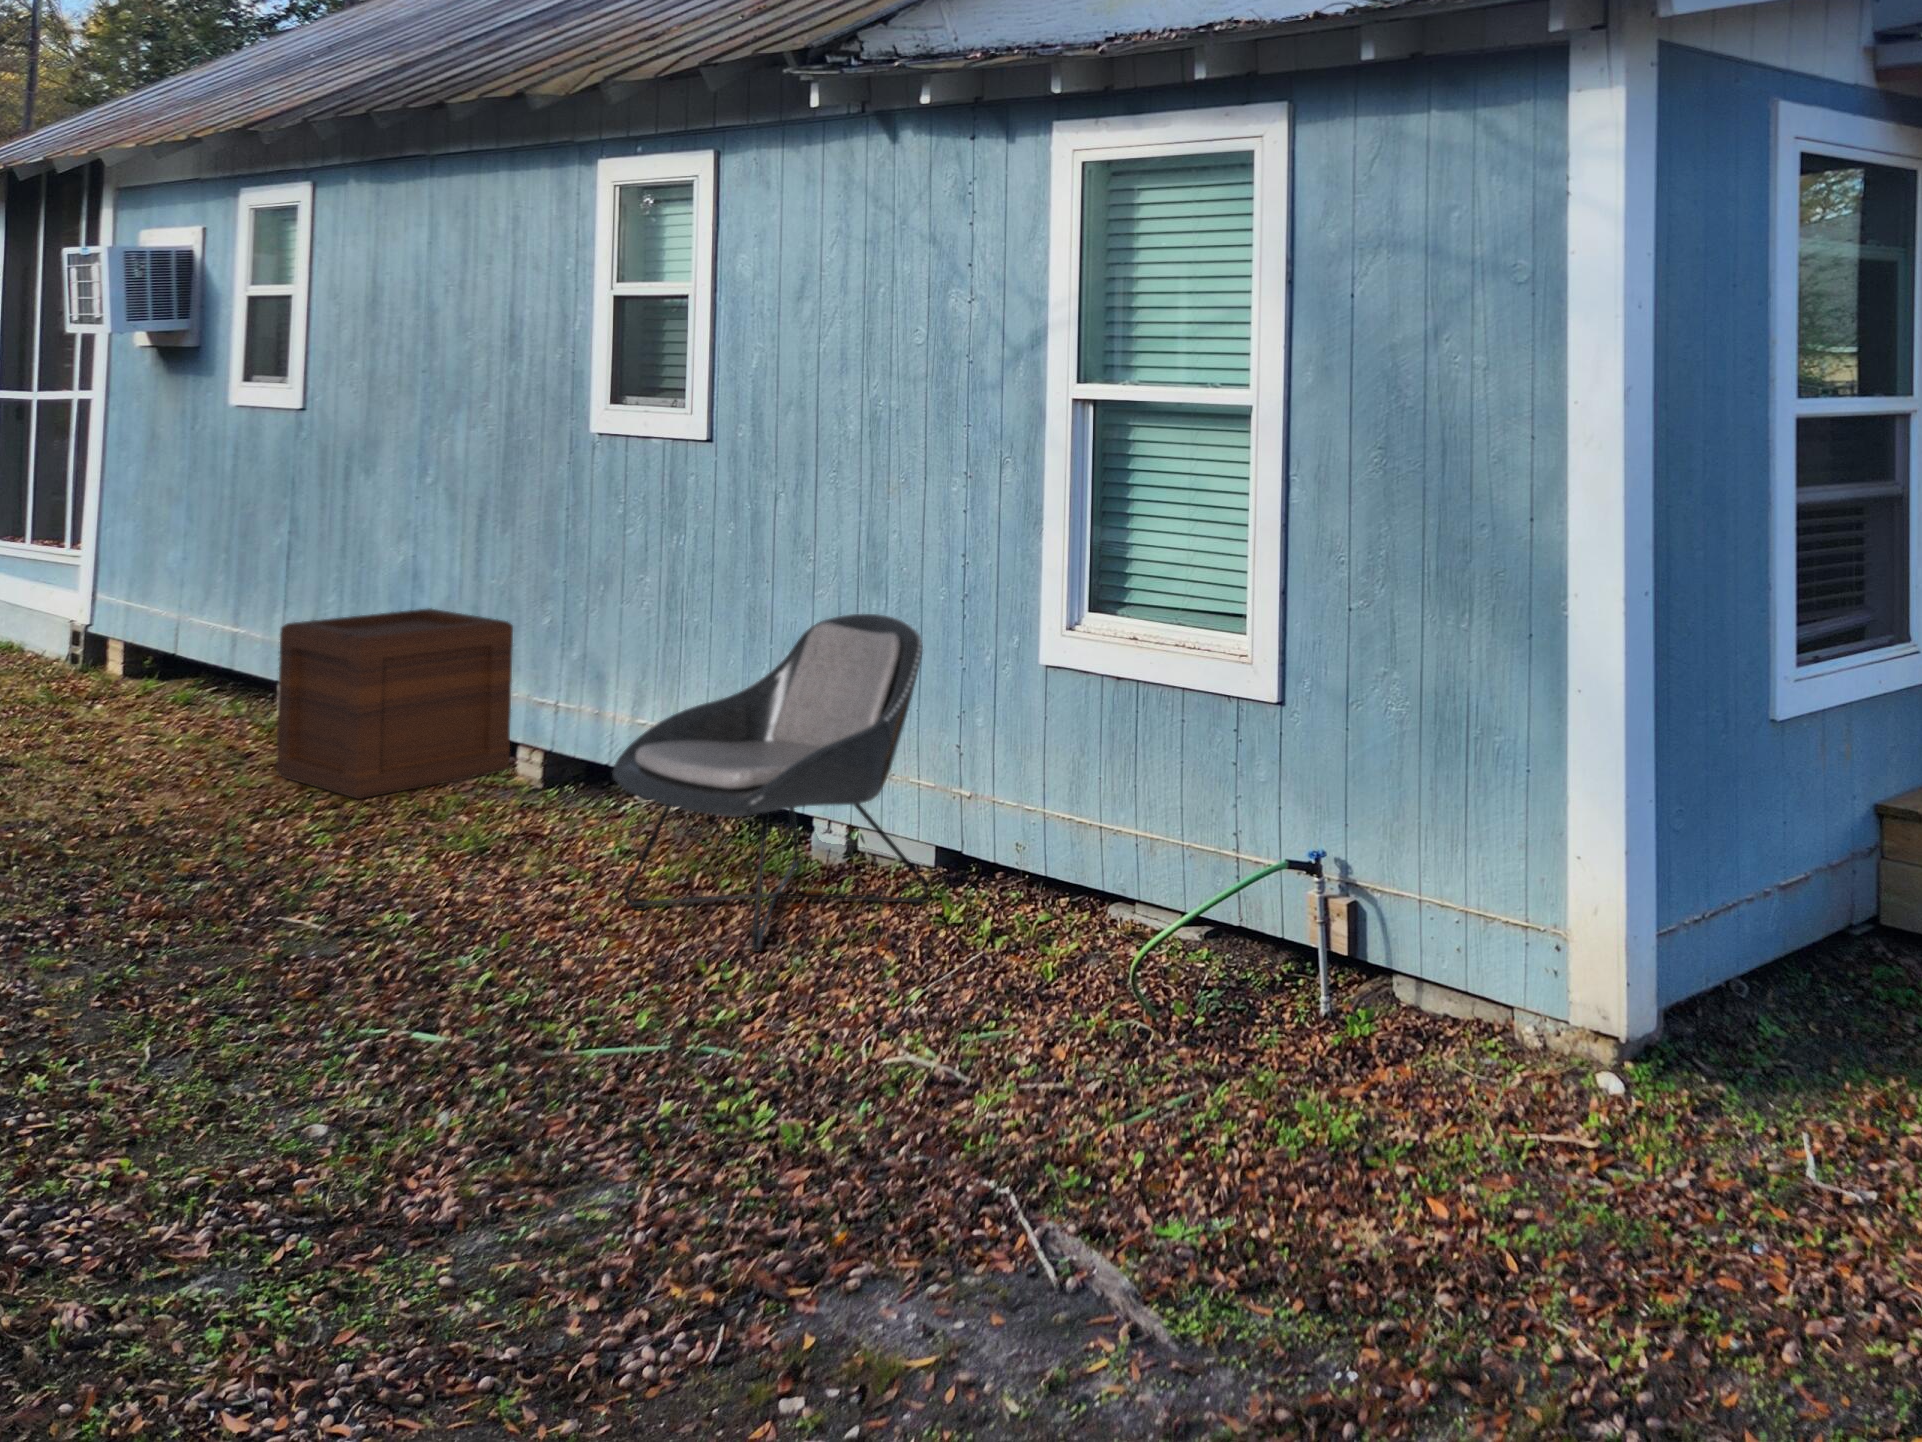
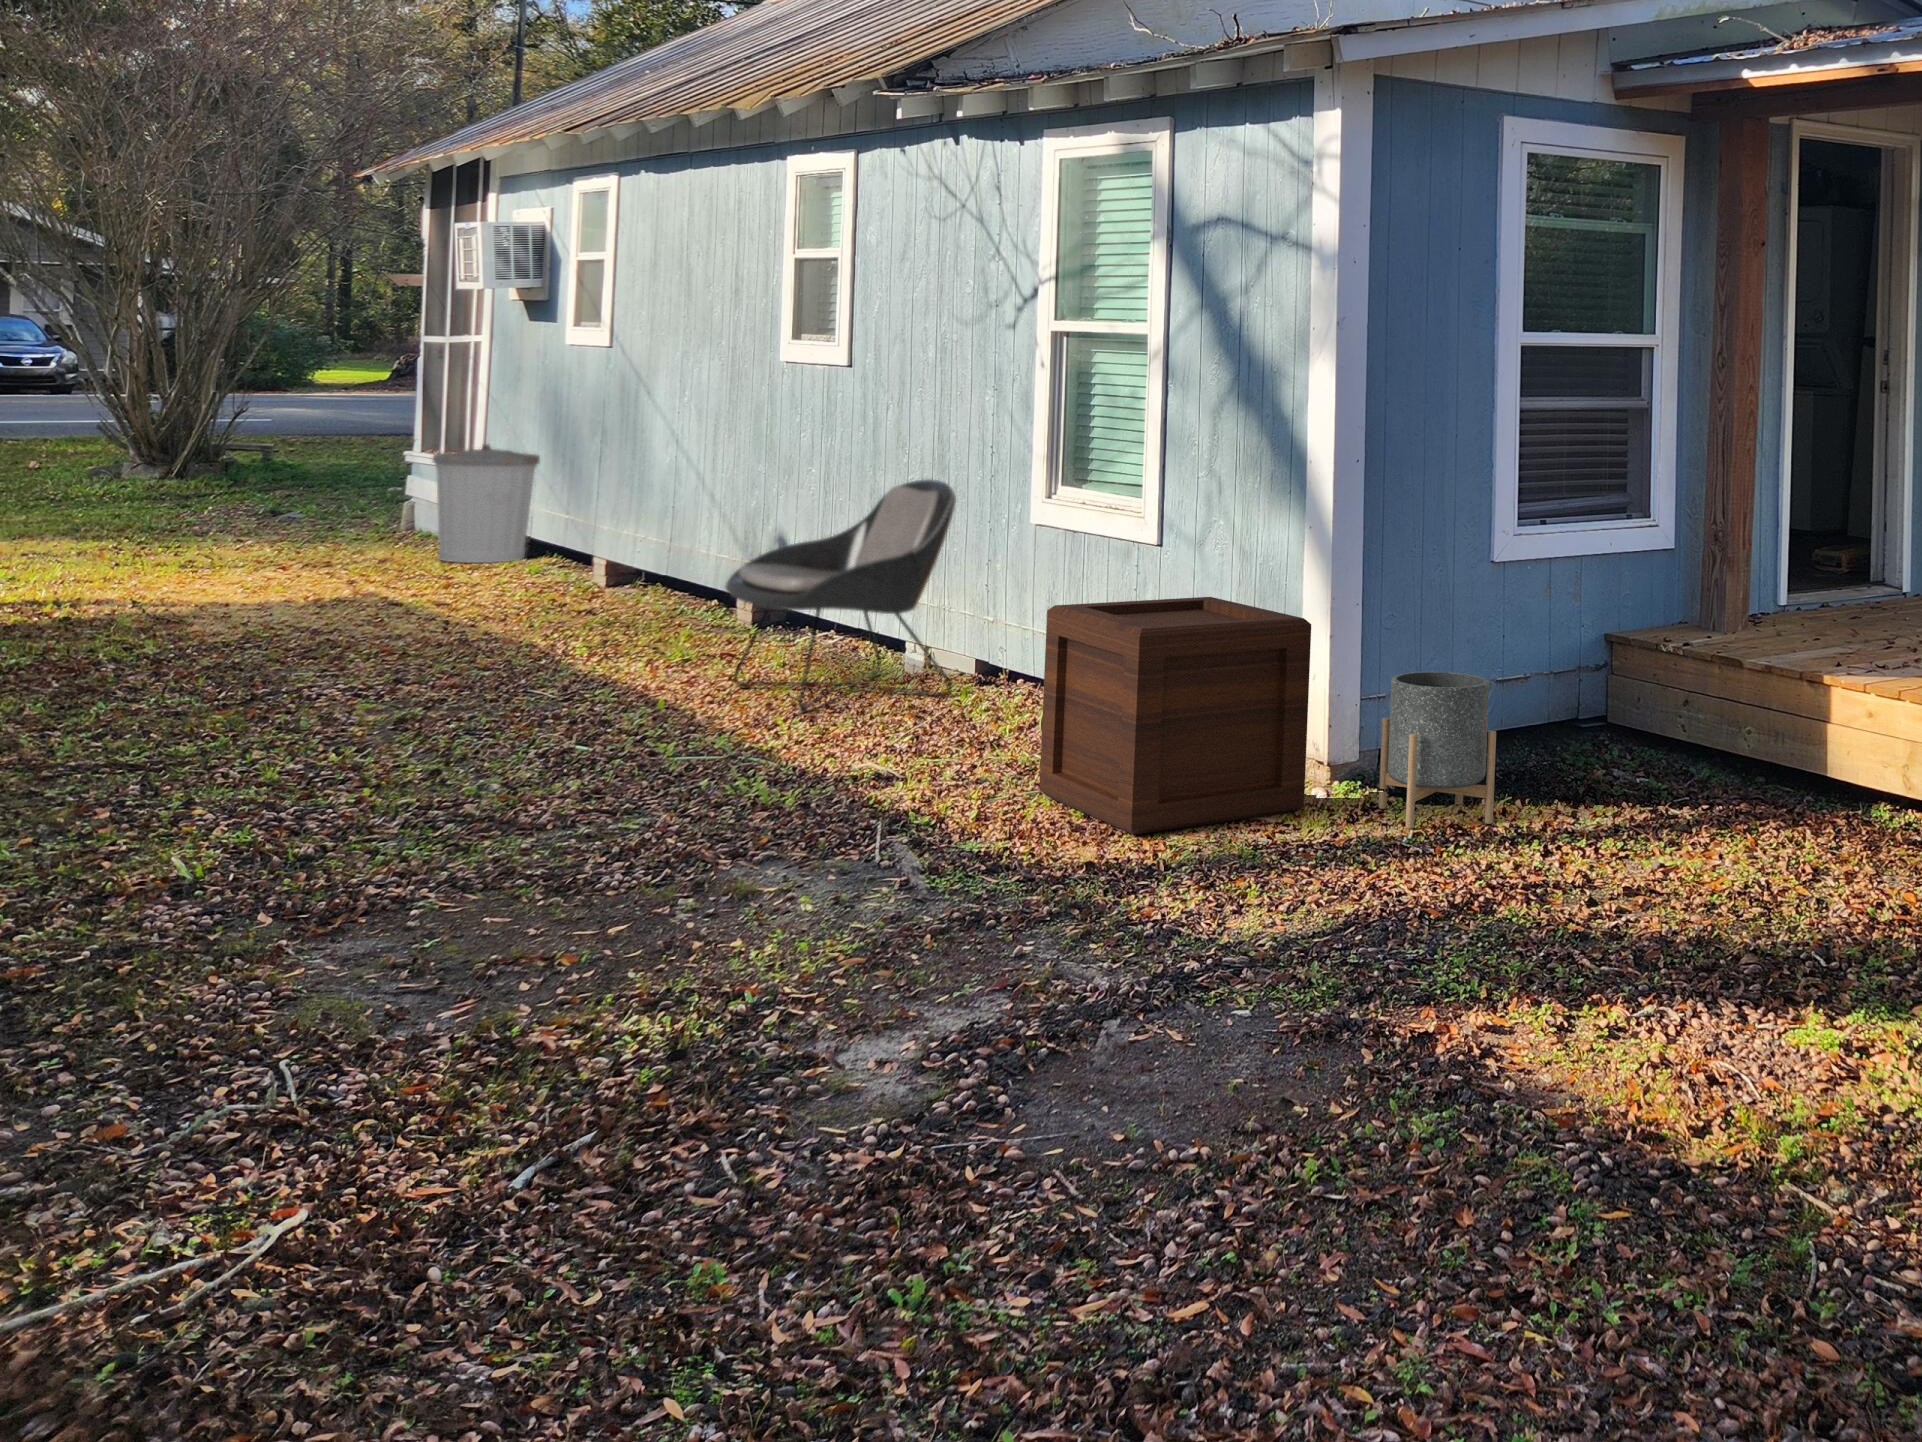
trash can: none [47,546,193,700] -> present [433,444,540,563]
wooden crate: present [276,608,513,799] -> present [1039,597,1311,835]
planter: none [1677,884,1847,1115] -> present [1379,672,1496,829]

